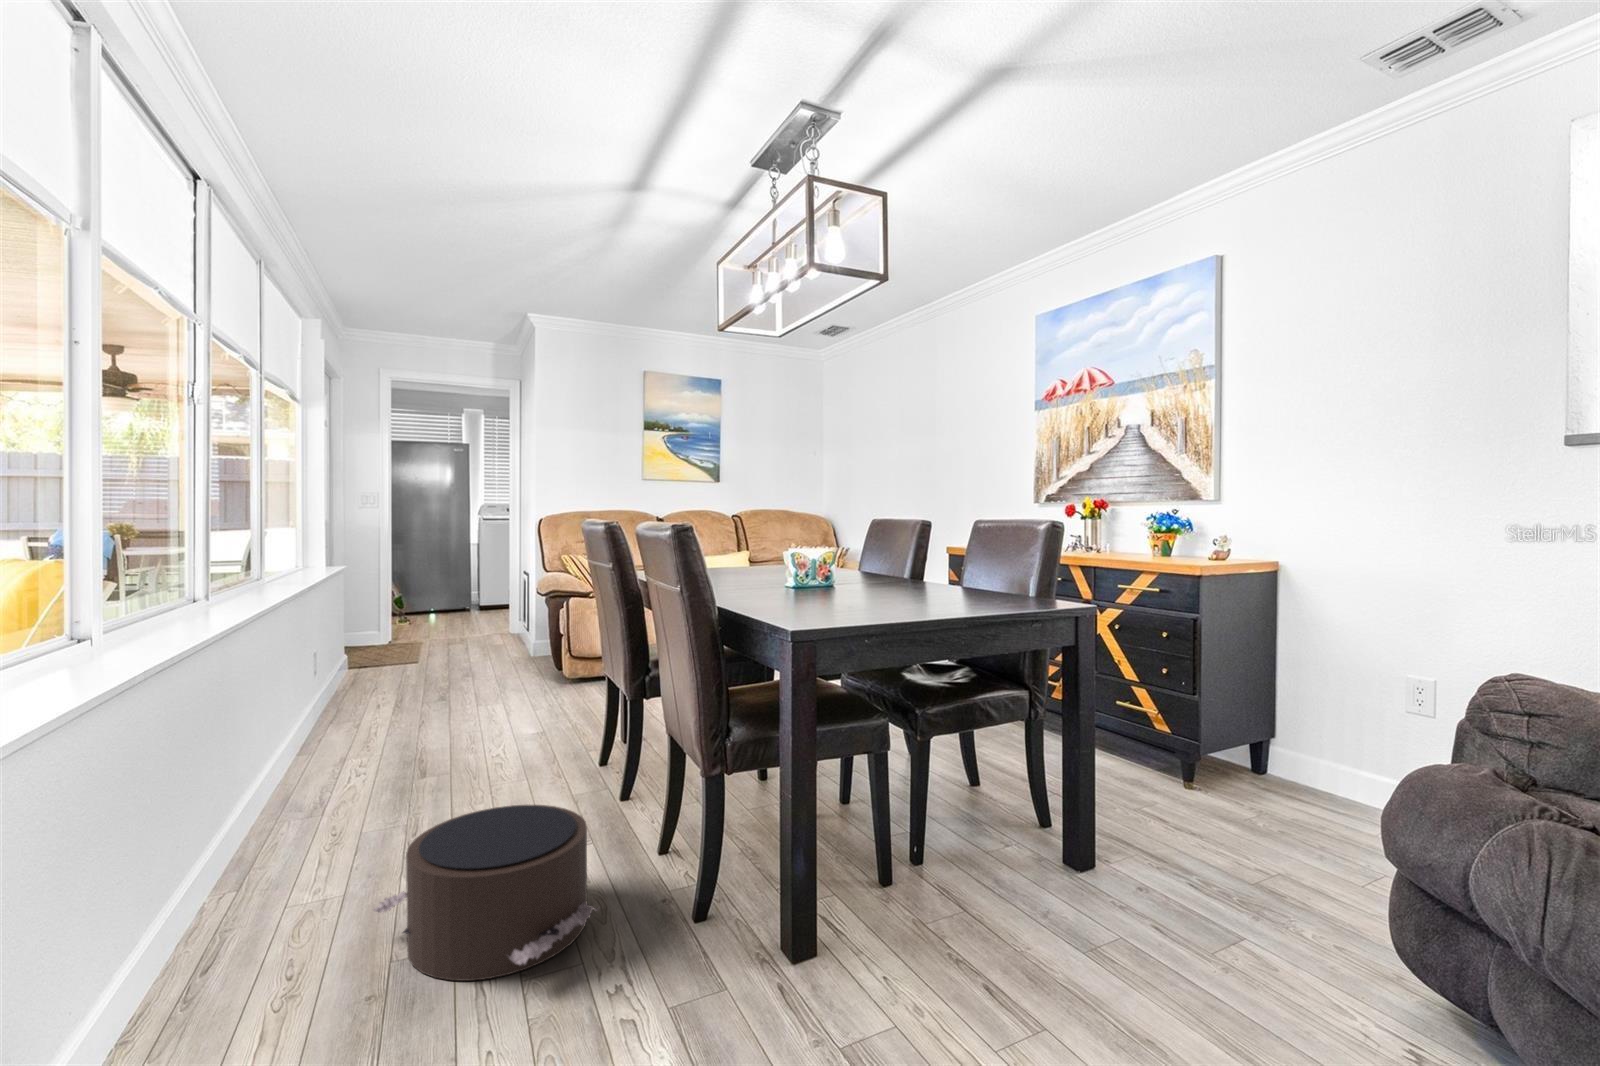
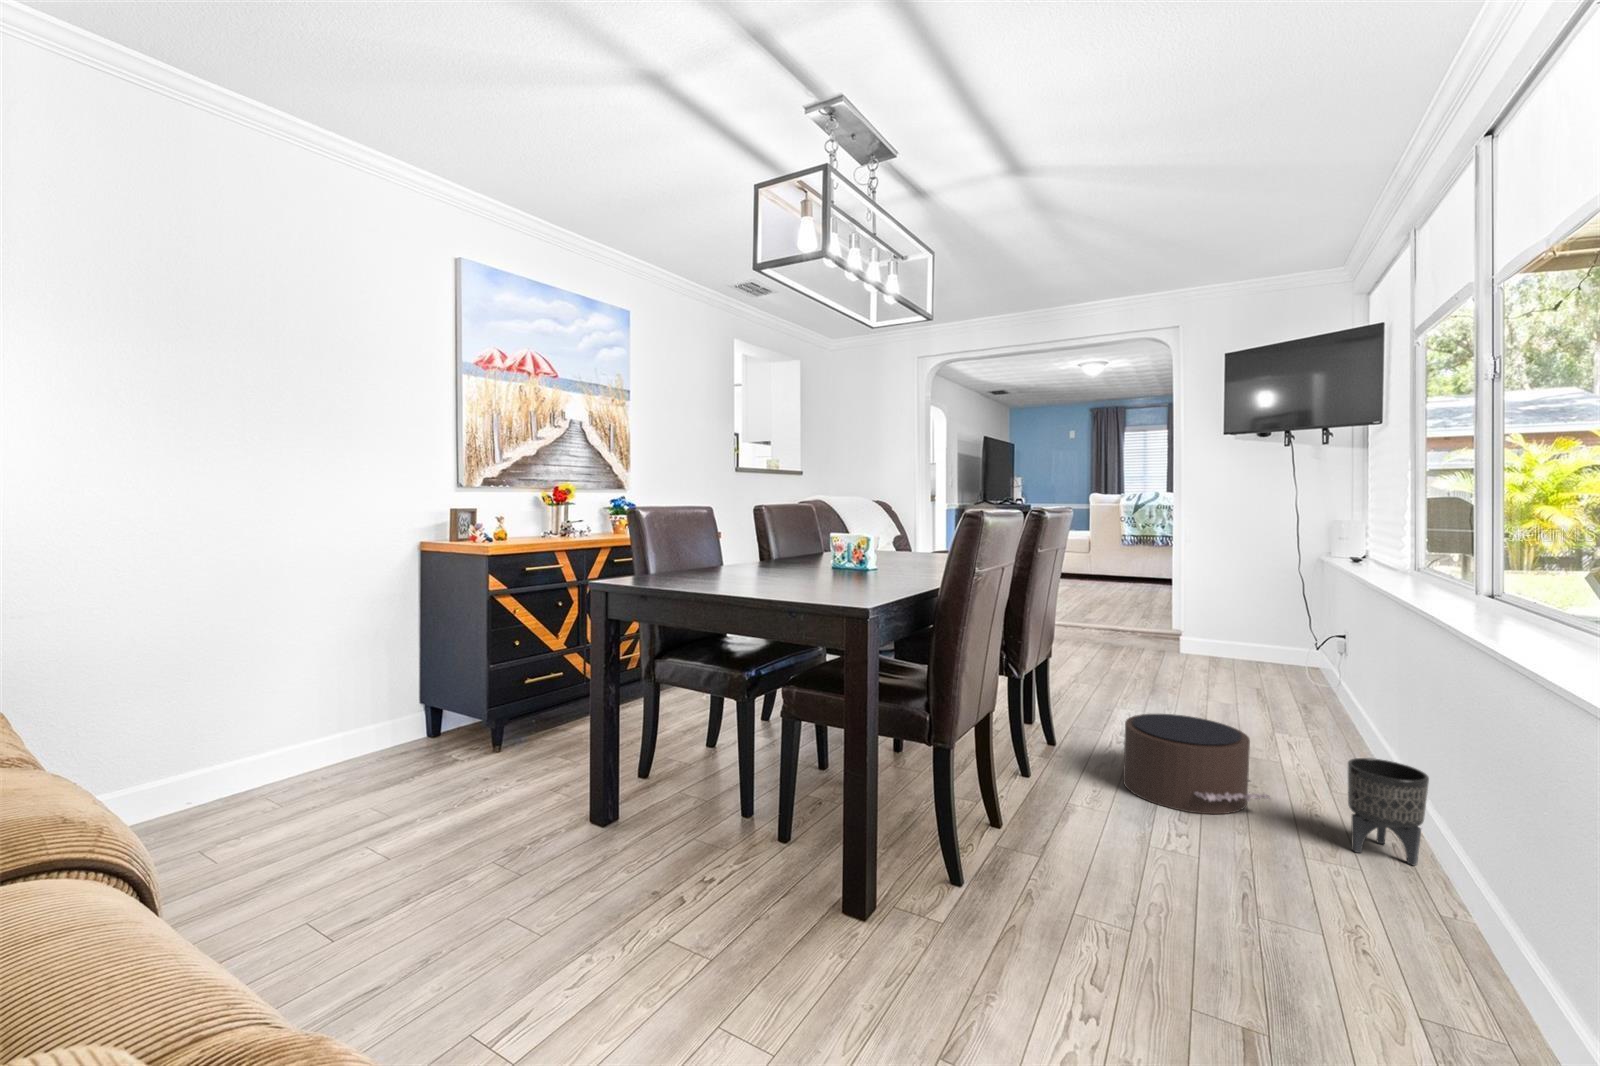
planter: none [175,824,281,974] -> present [1348,758,1429,865]

